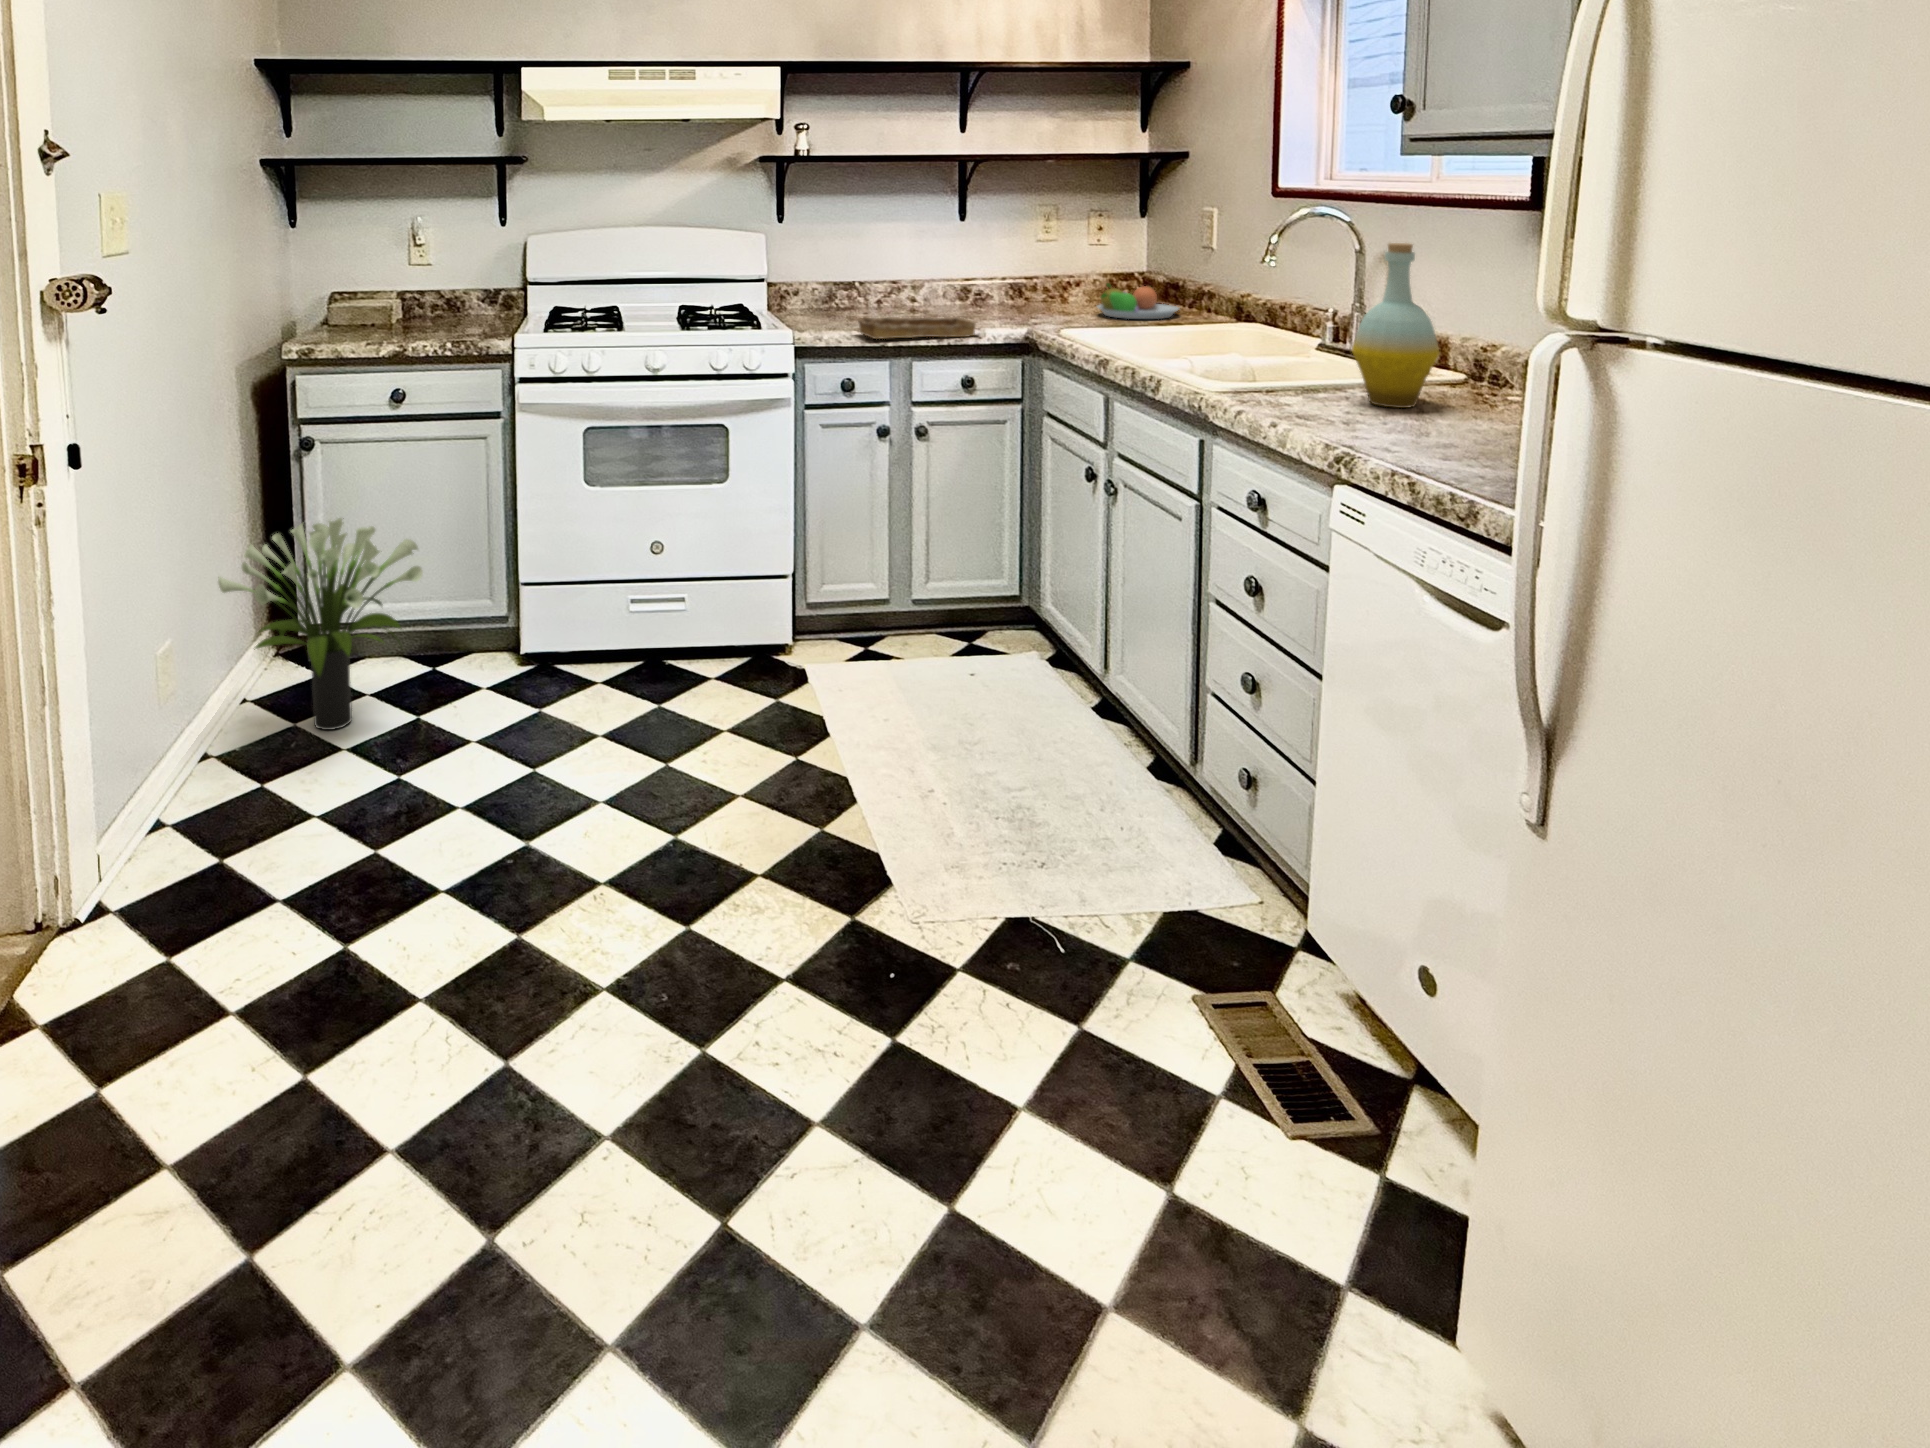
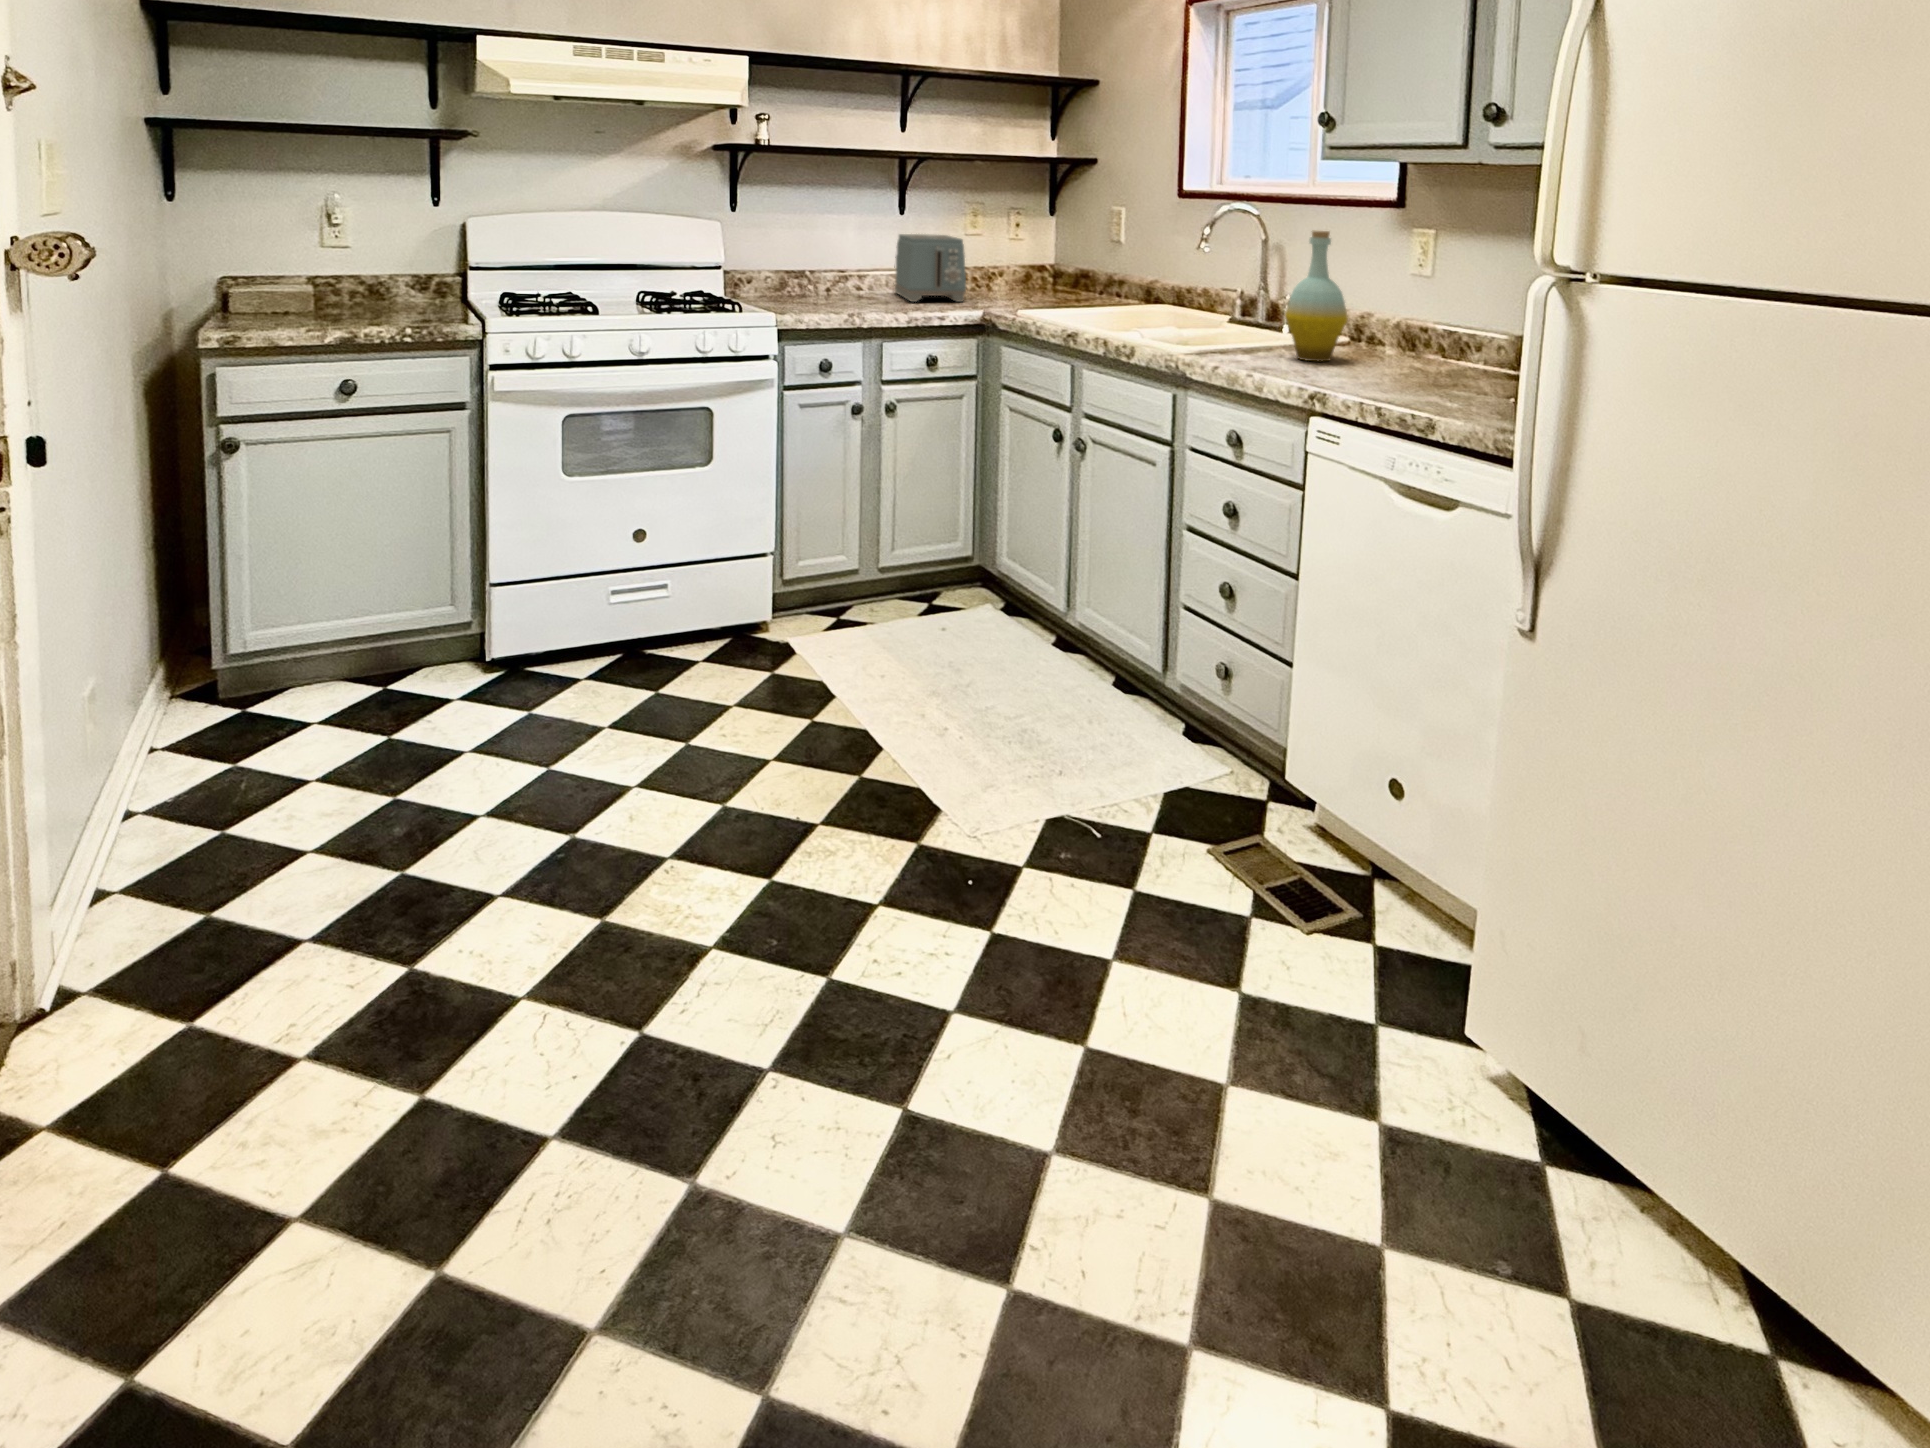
toaster: none [953,241,1024,316] -> present [894,234,966,302]
fruit bowl: present [1097,283,1179,319] -> none [1027,272,1096,303]
tray: present [858,317,976,339] -> none [826,301,944,320]
potted plant: present [218,518,423,730] -> none [142,522,404,762]

